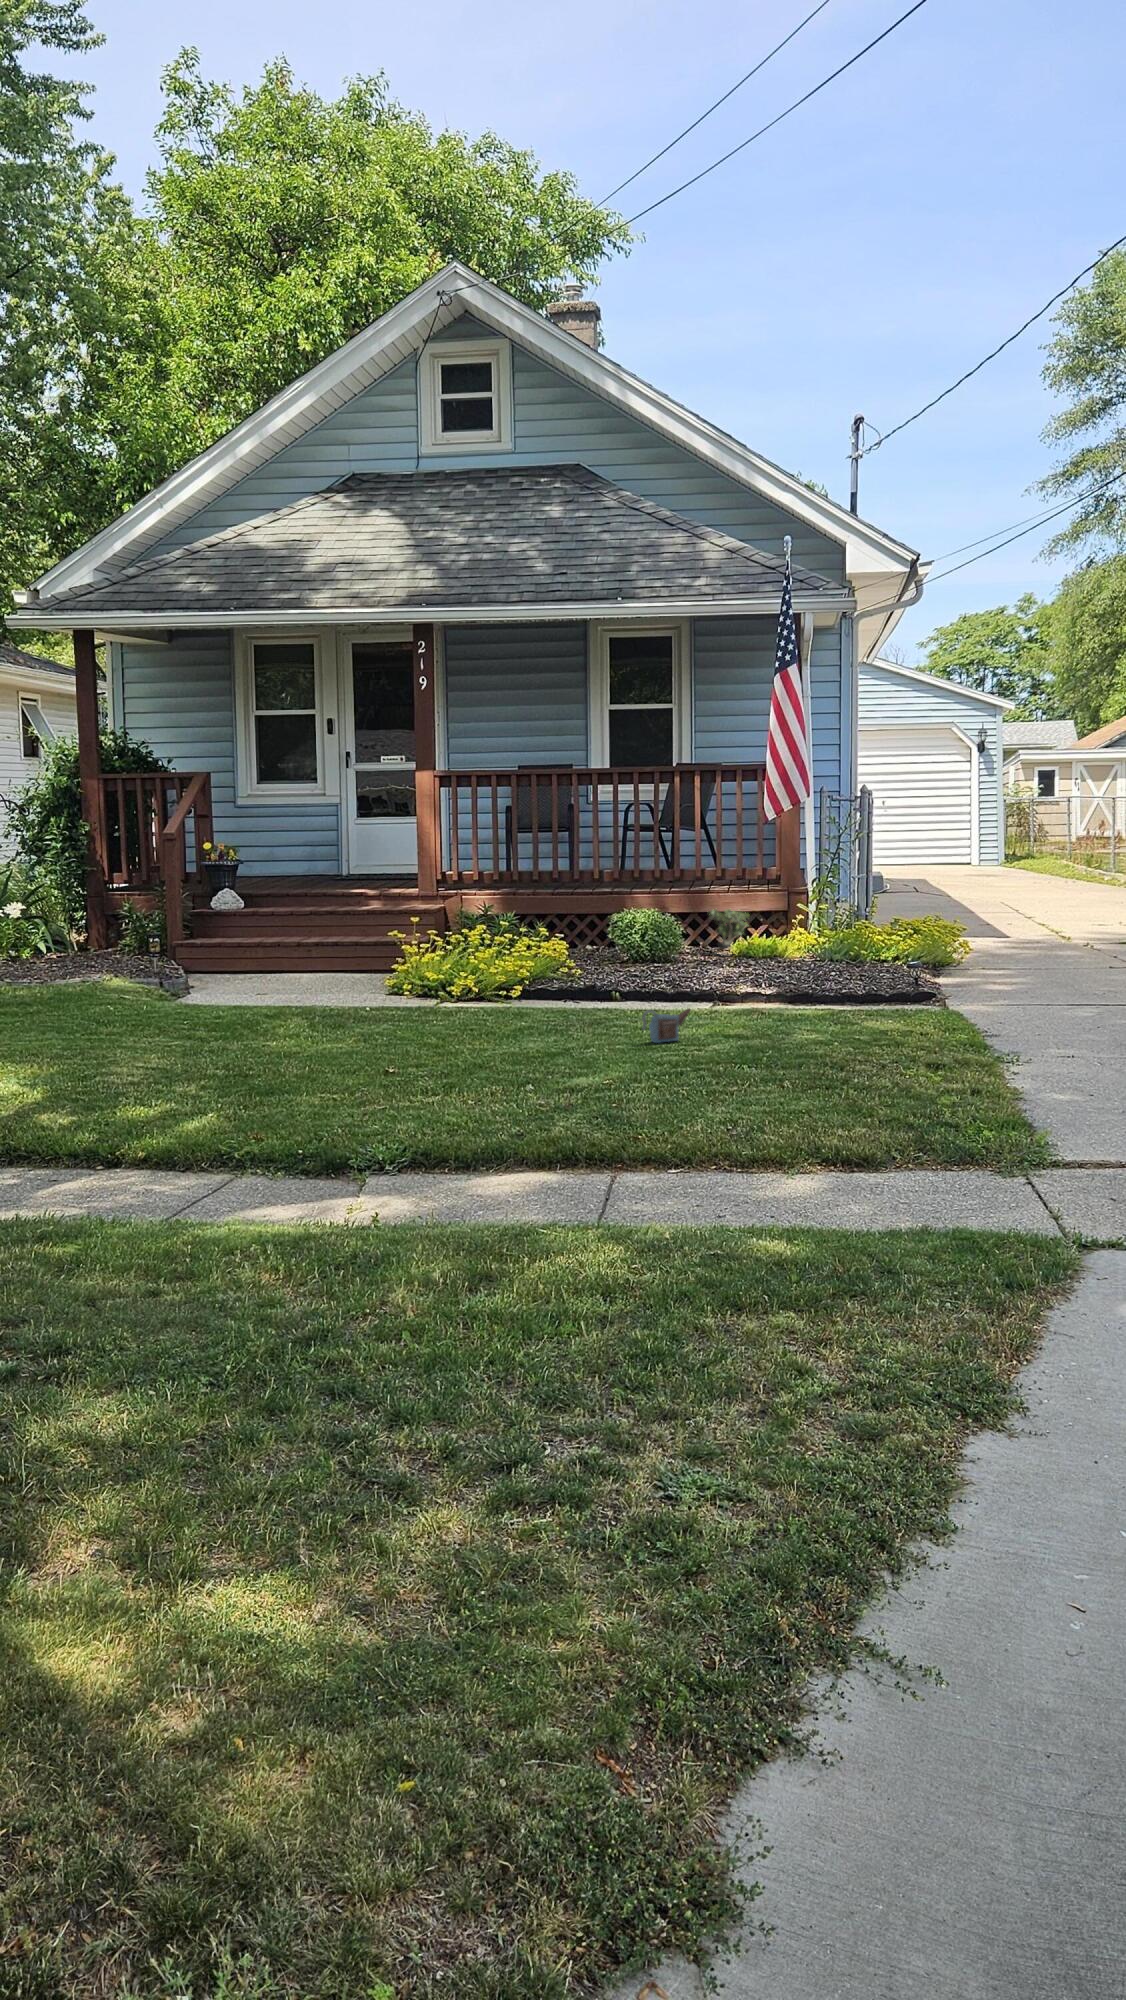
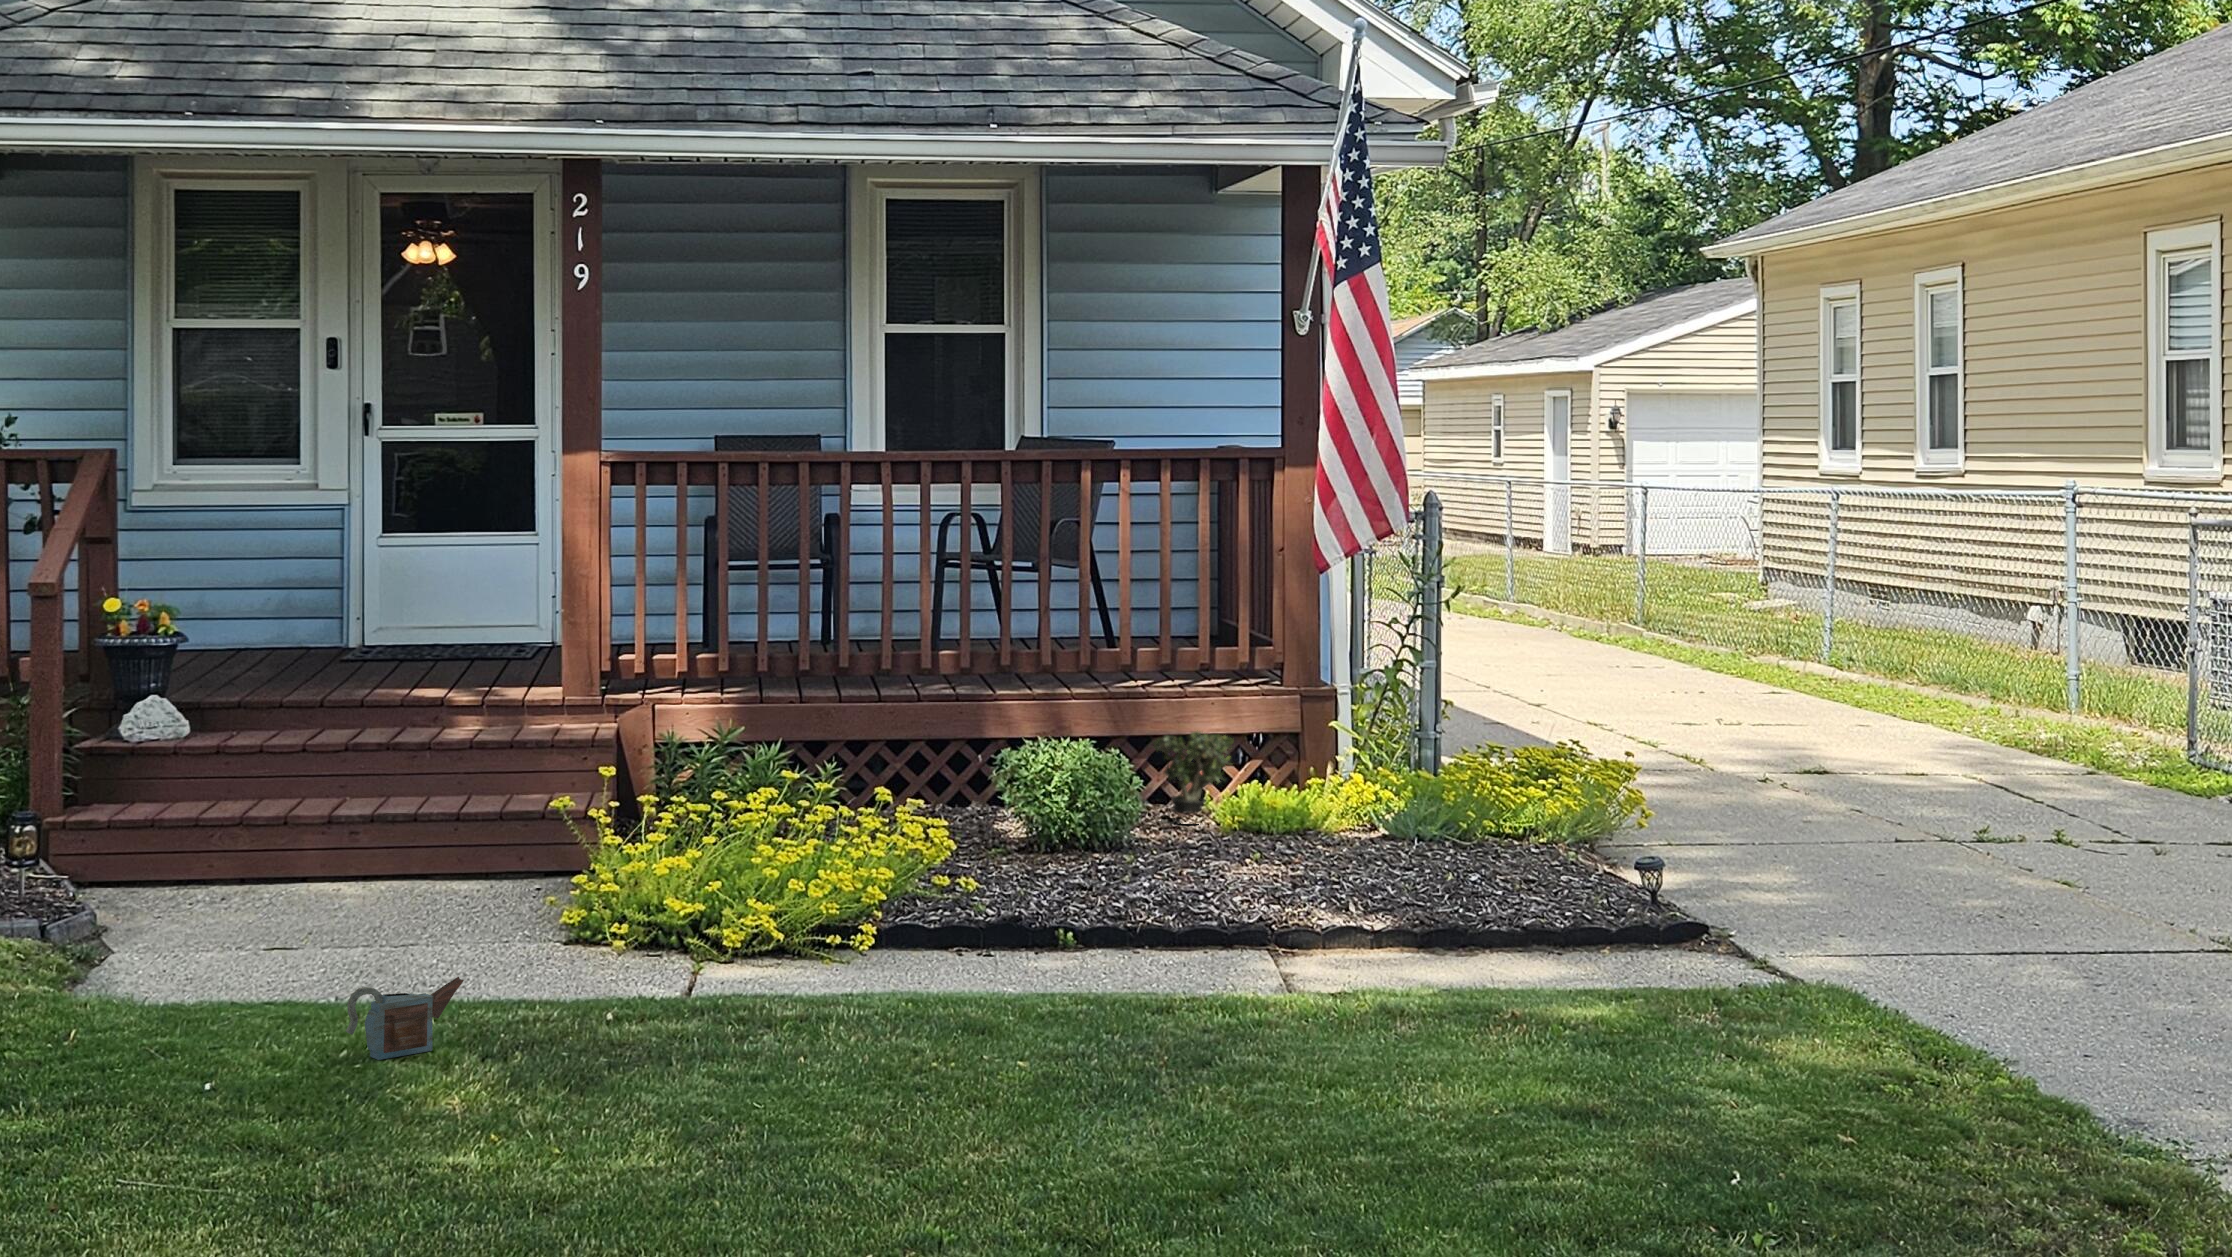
watering can: present [642,1008,691,1043] -> present [346,977,464,1060]

